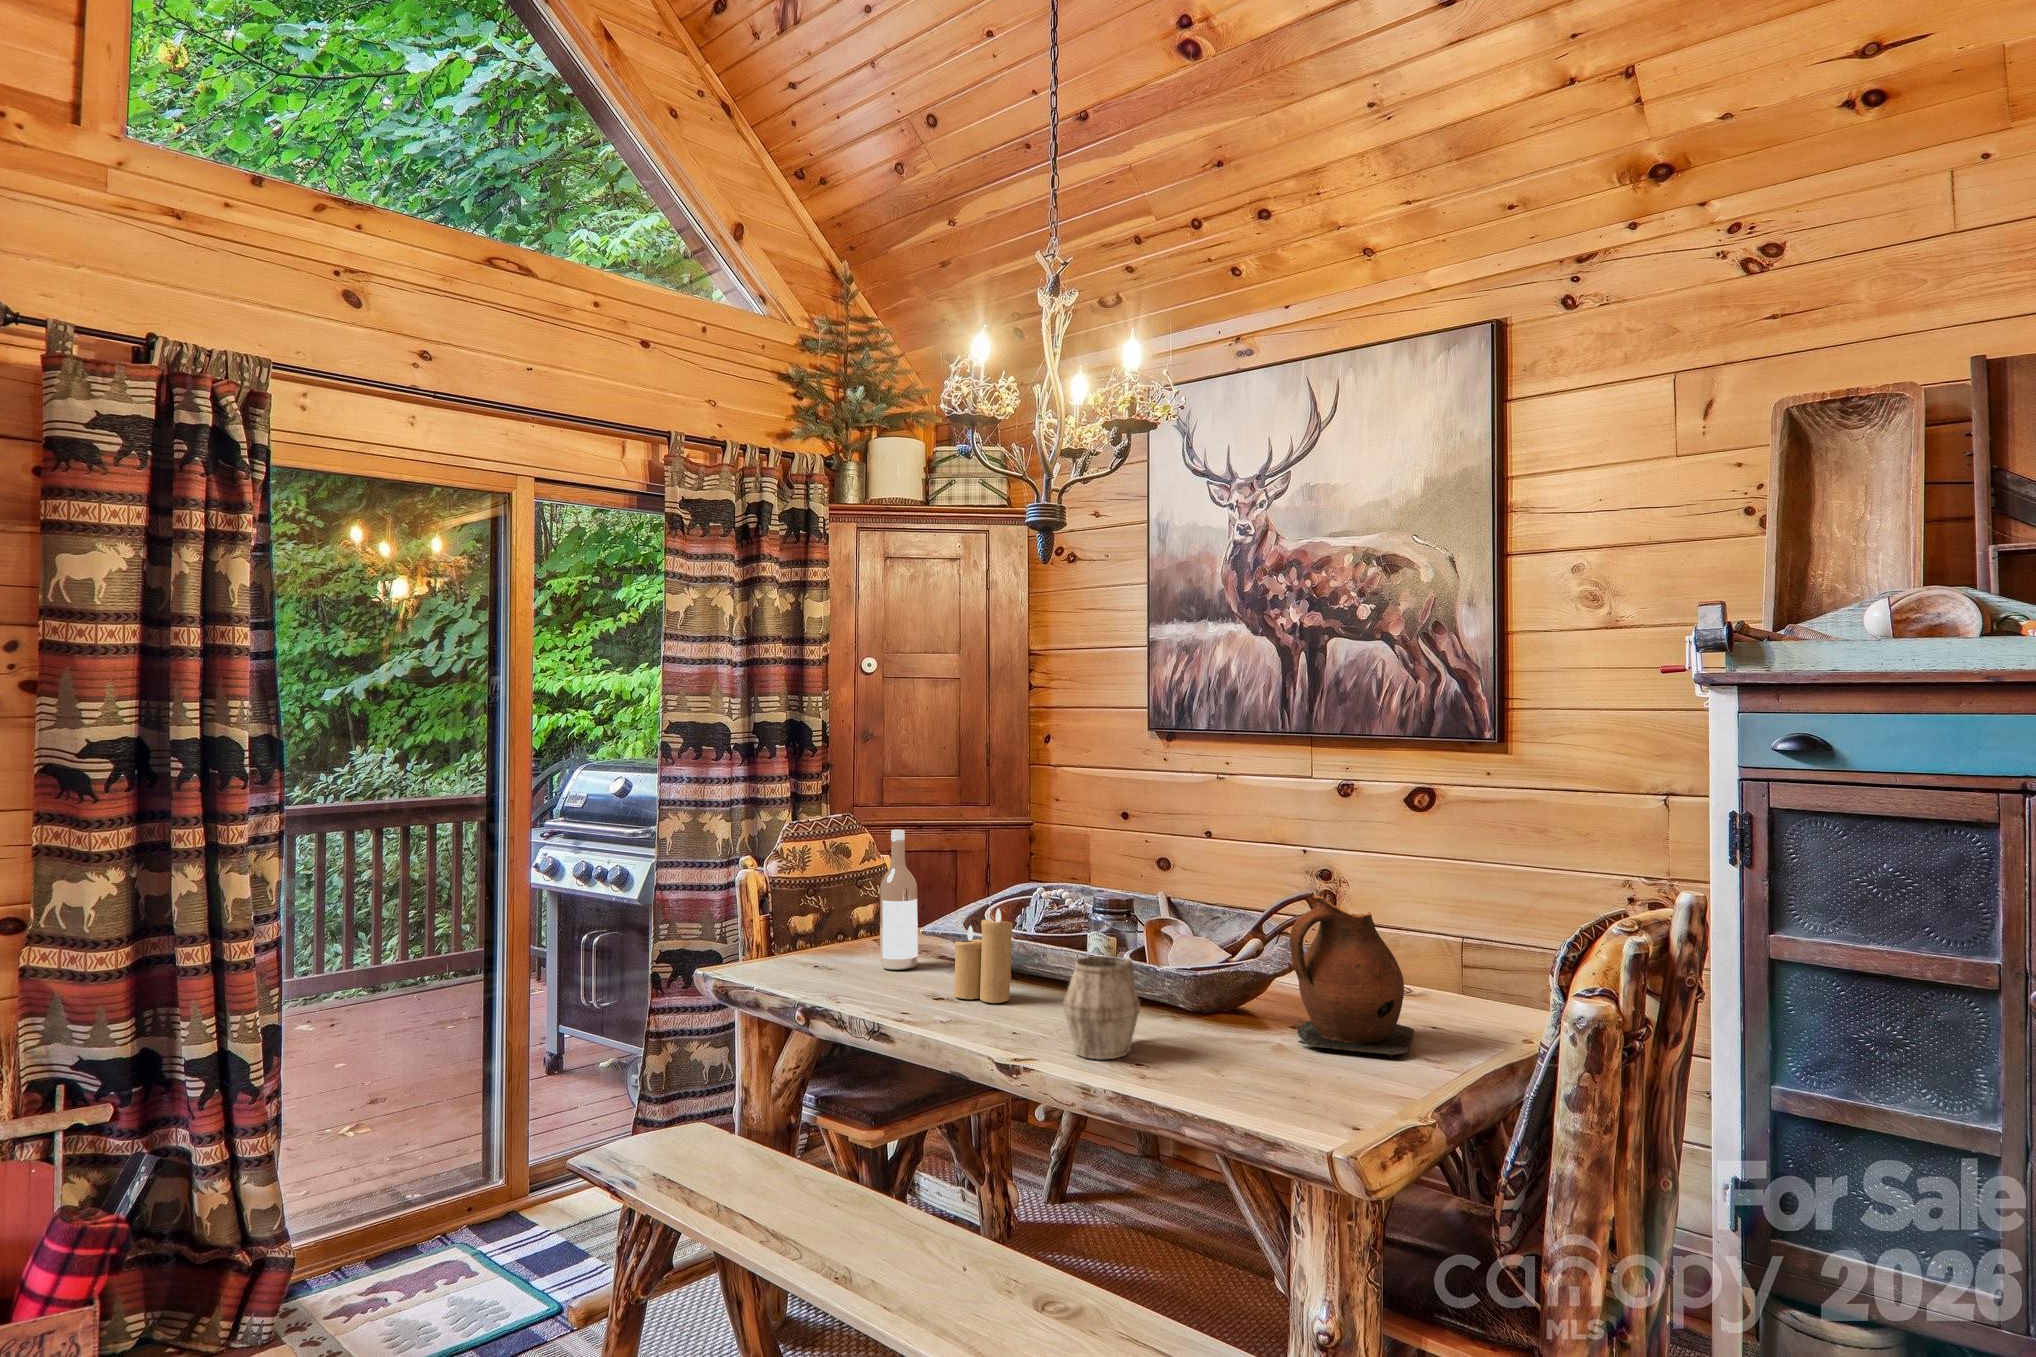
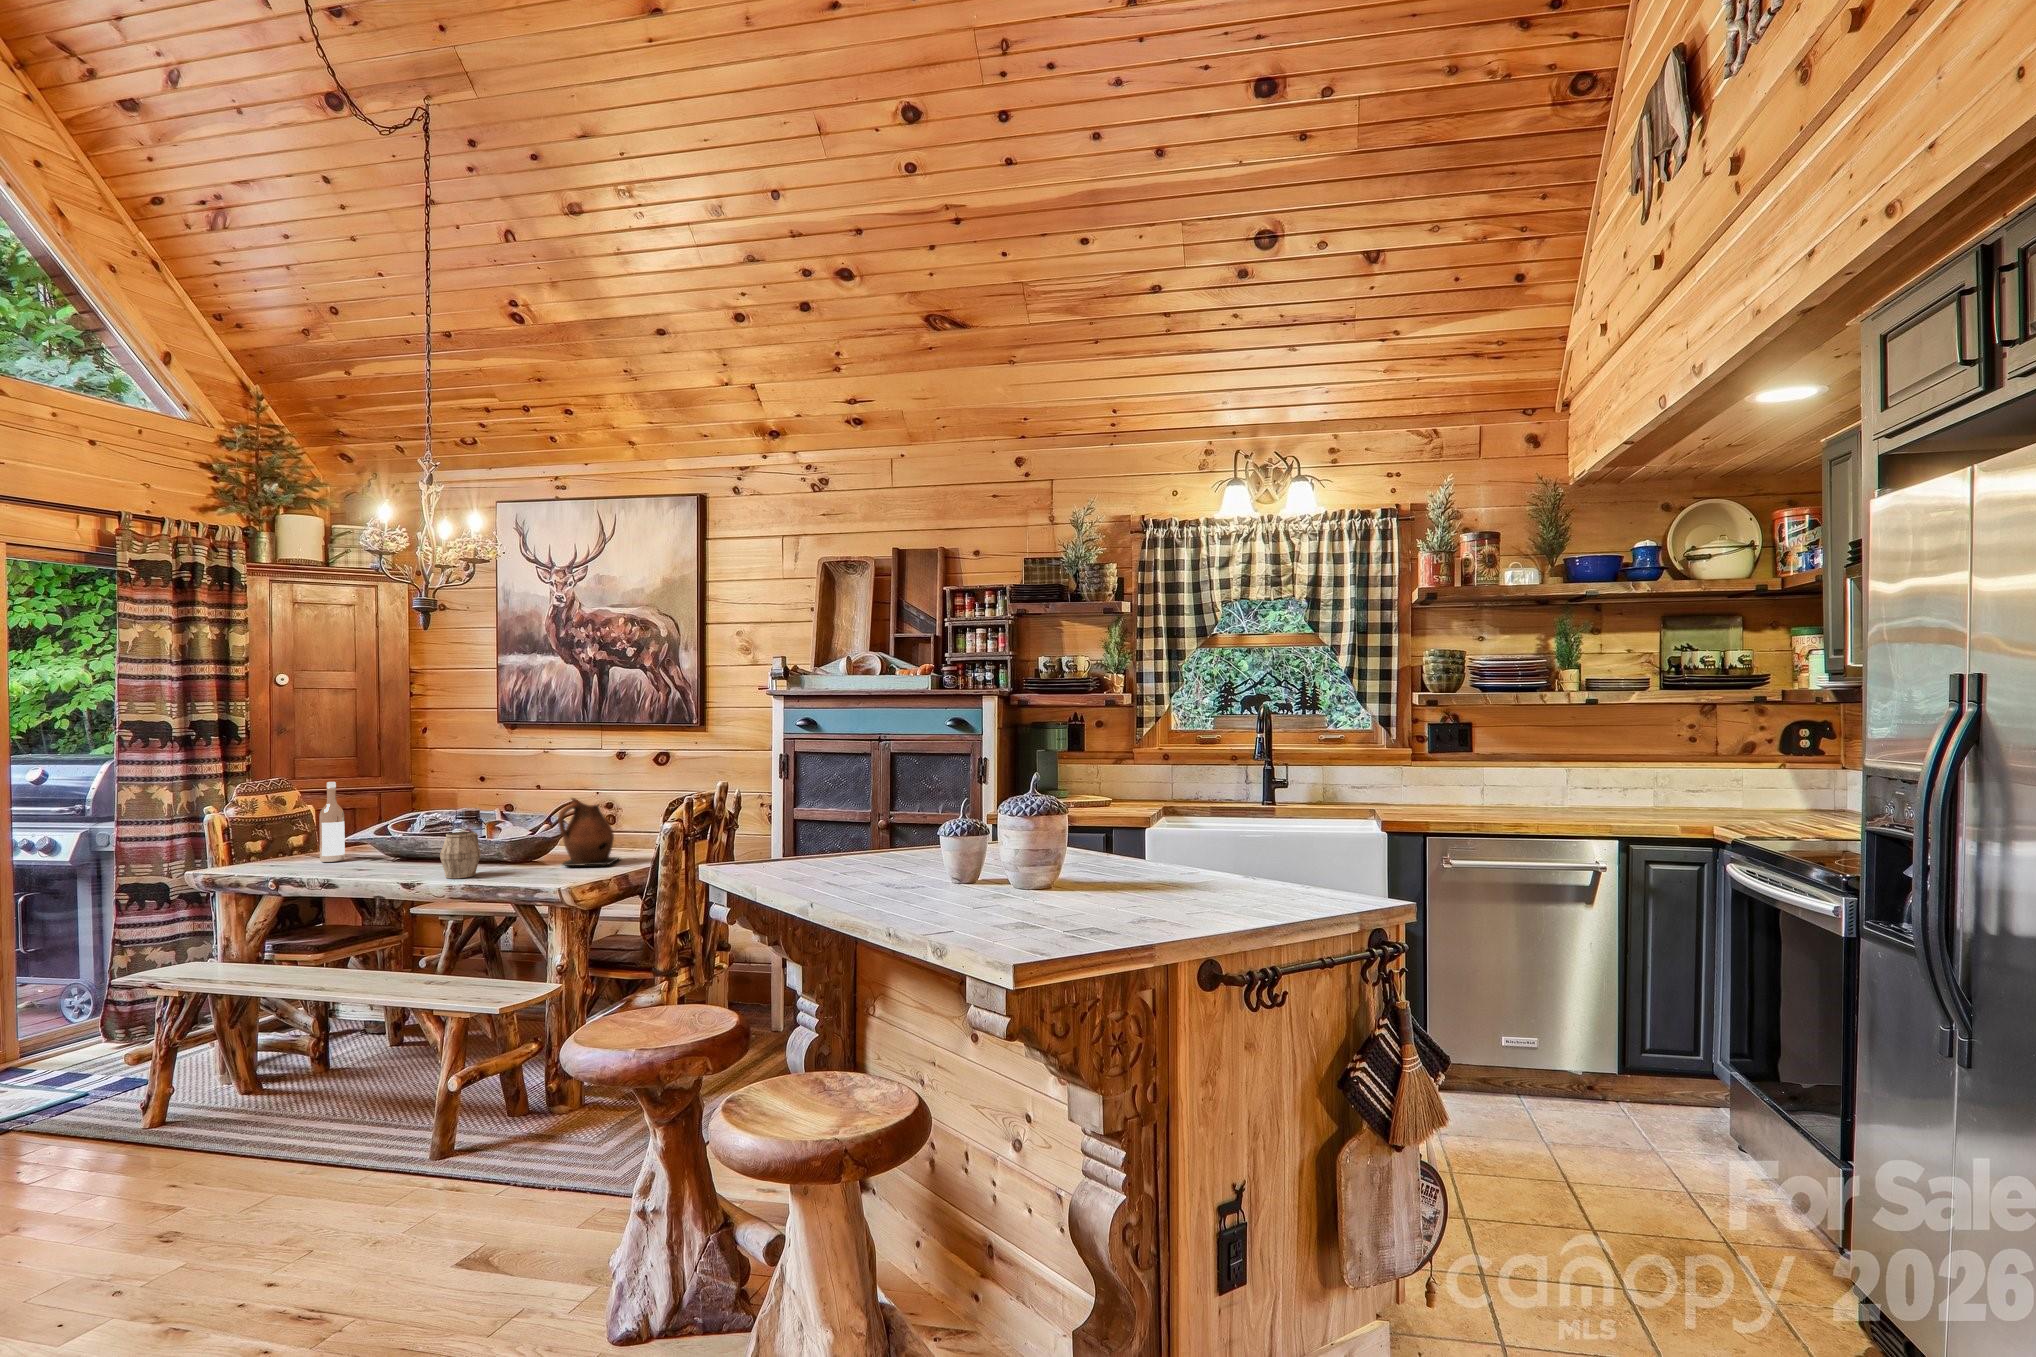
candle: present [954,908,1013,1003] -> none [373,818,409,868]

